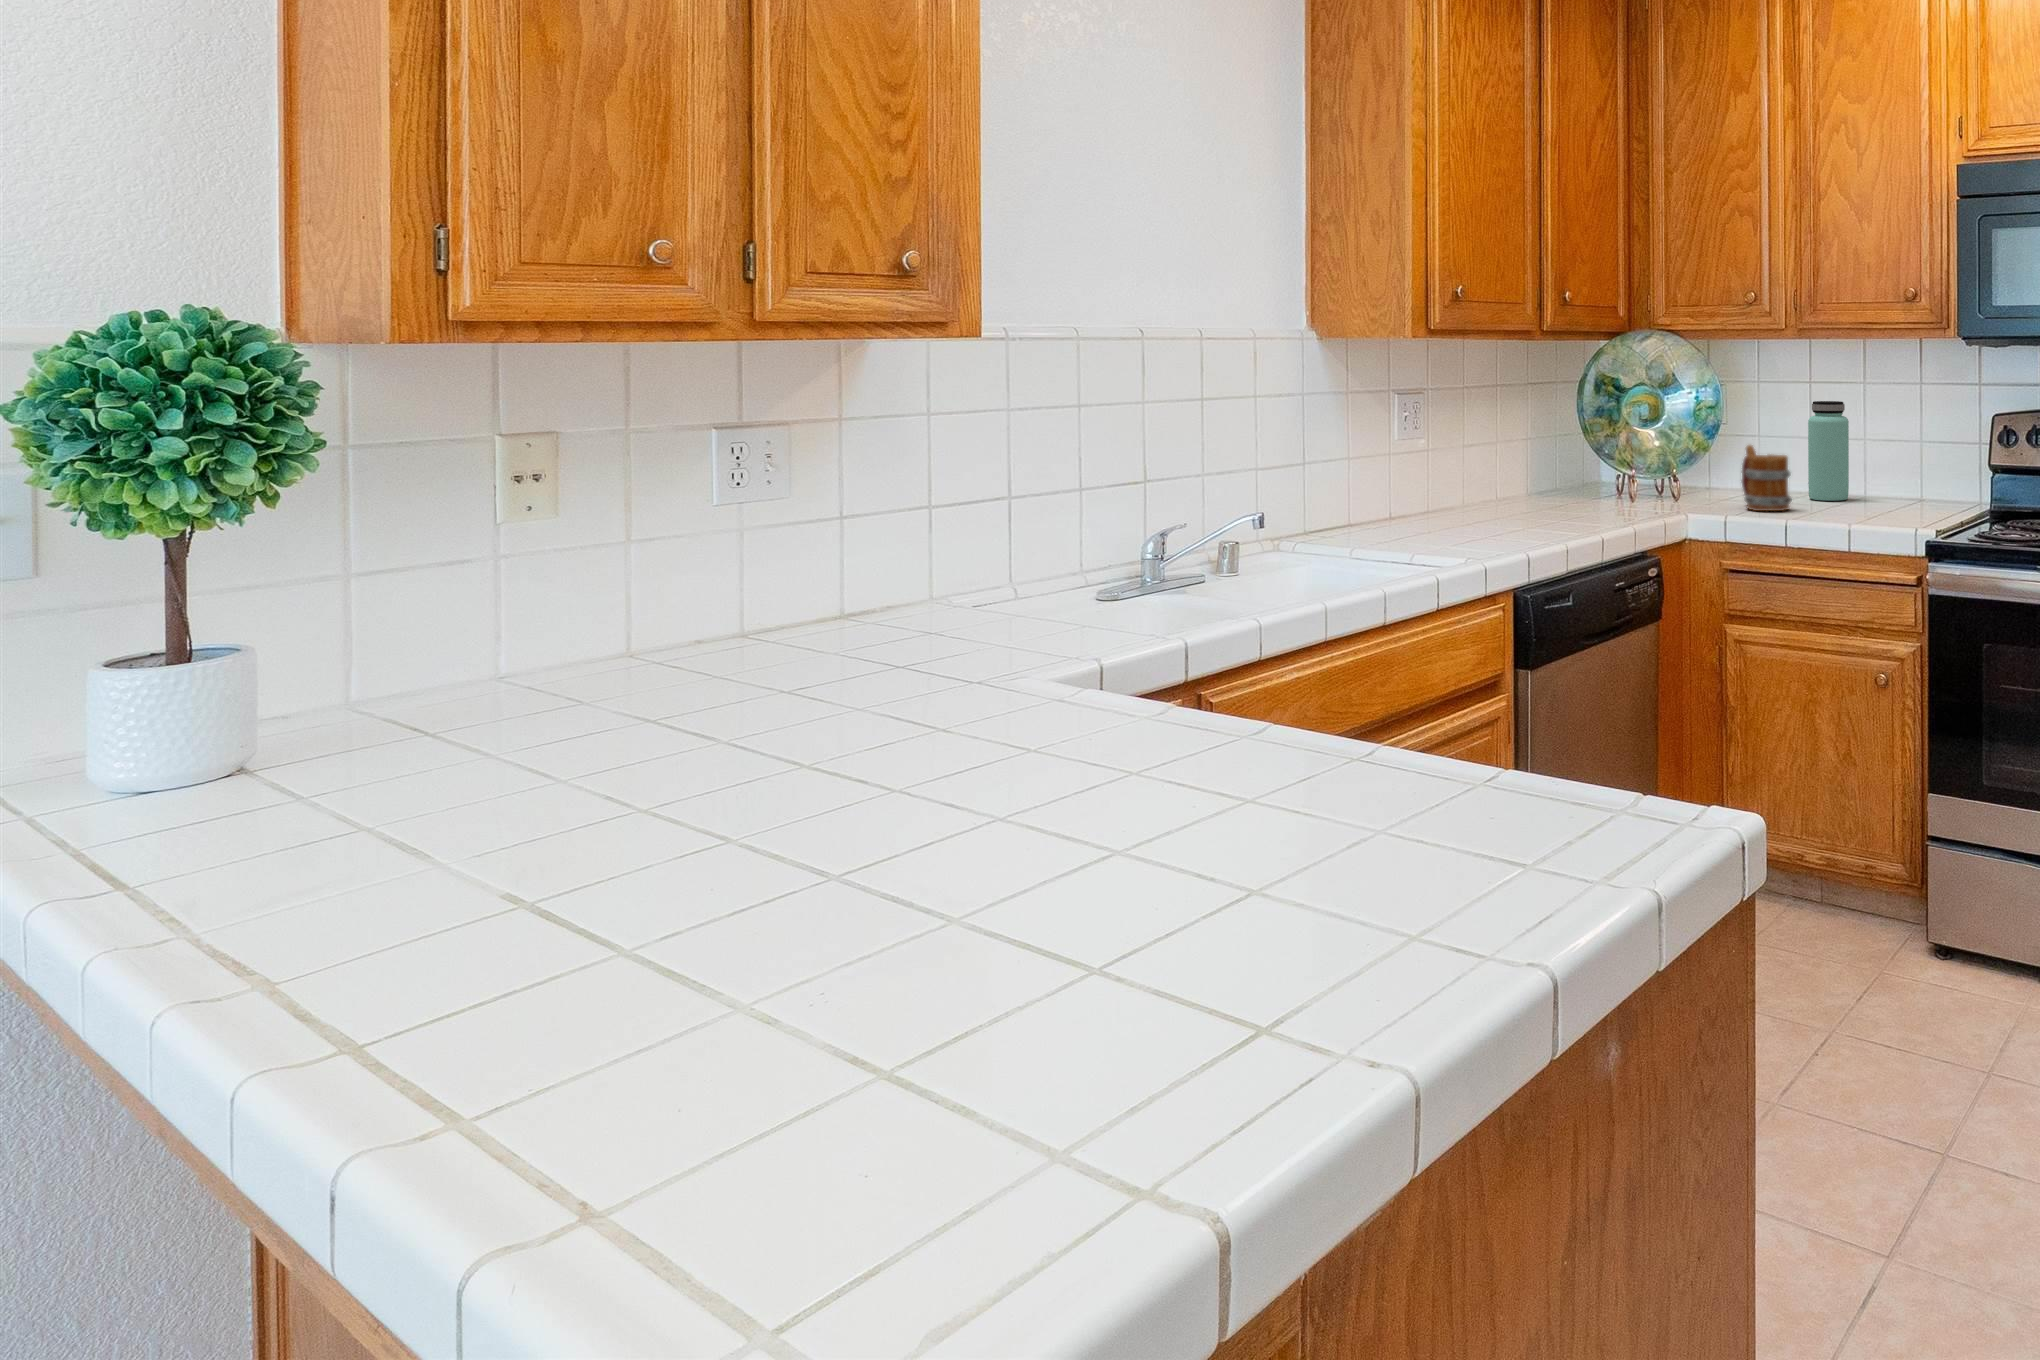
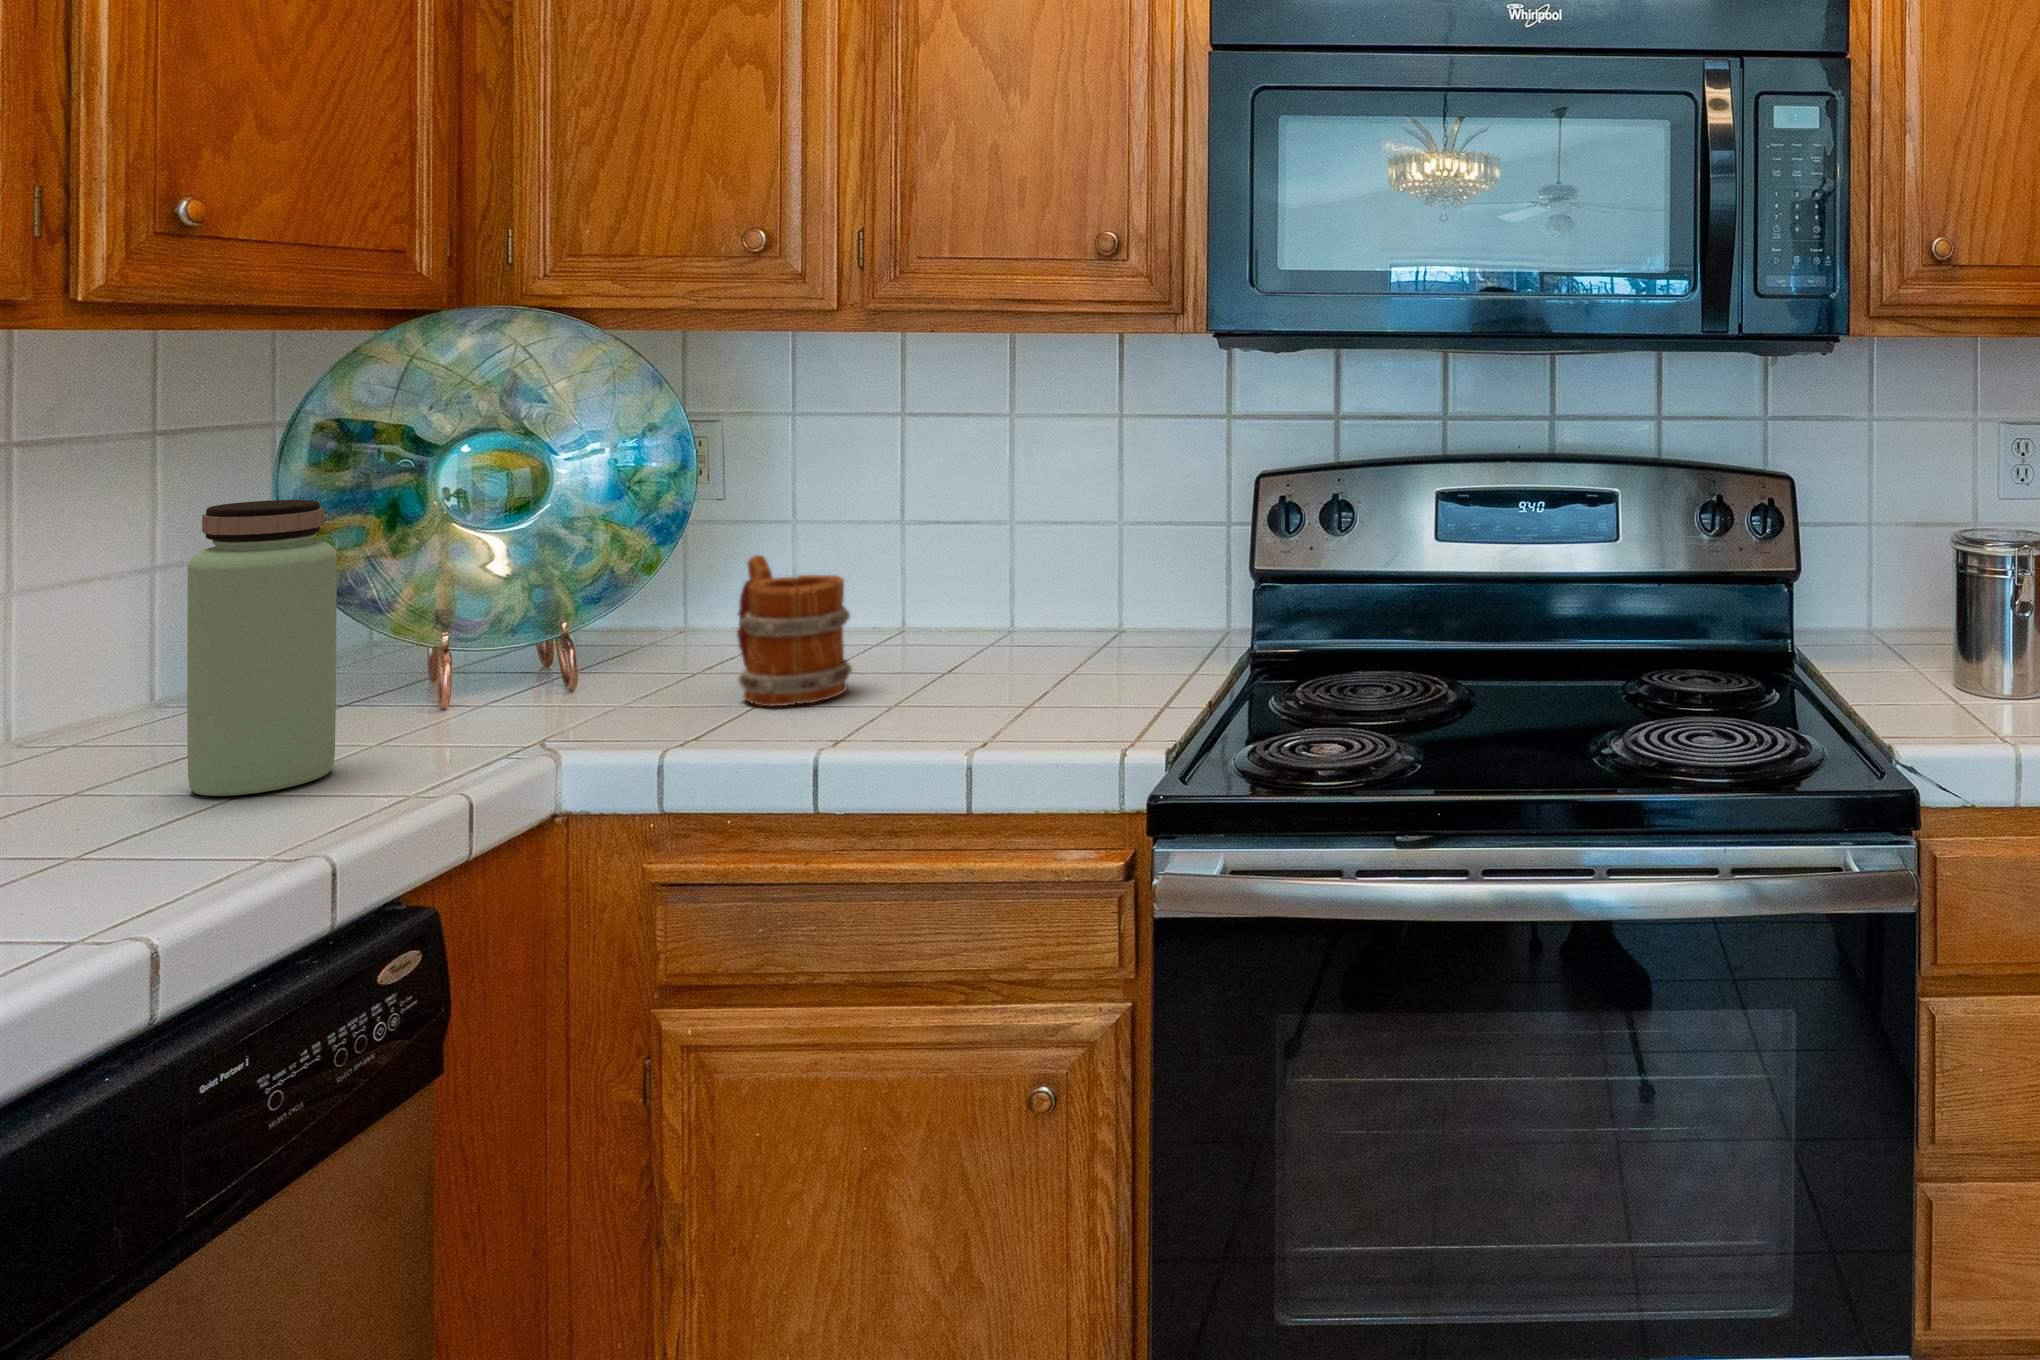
bottle: present [1808,401,1849,501] -> present [187,500,337,796]

